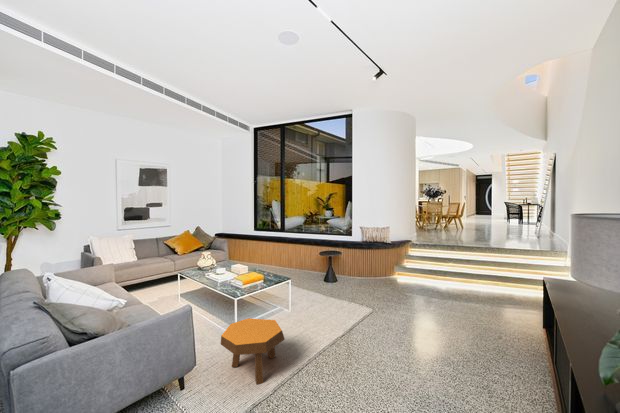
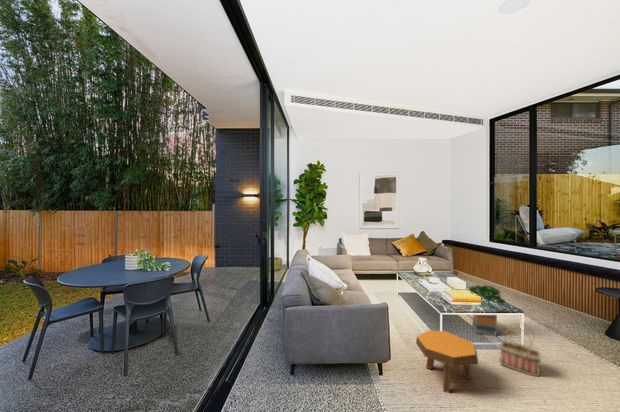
potted tree: none [255,264,287,311] -> present [469,285,505,336]
basket: none [290,289,319,332] -> present [500,323,541,377]

